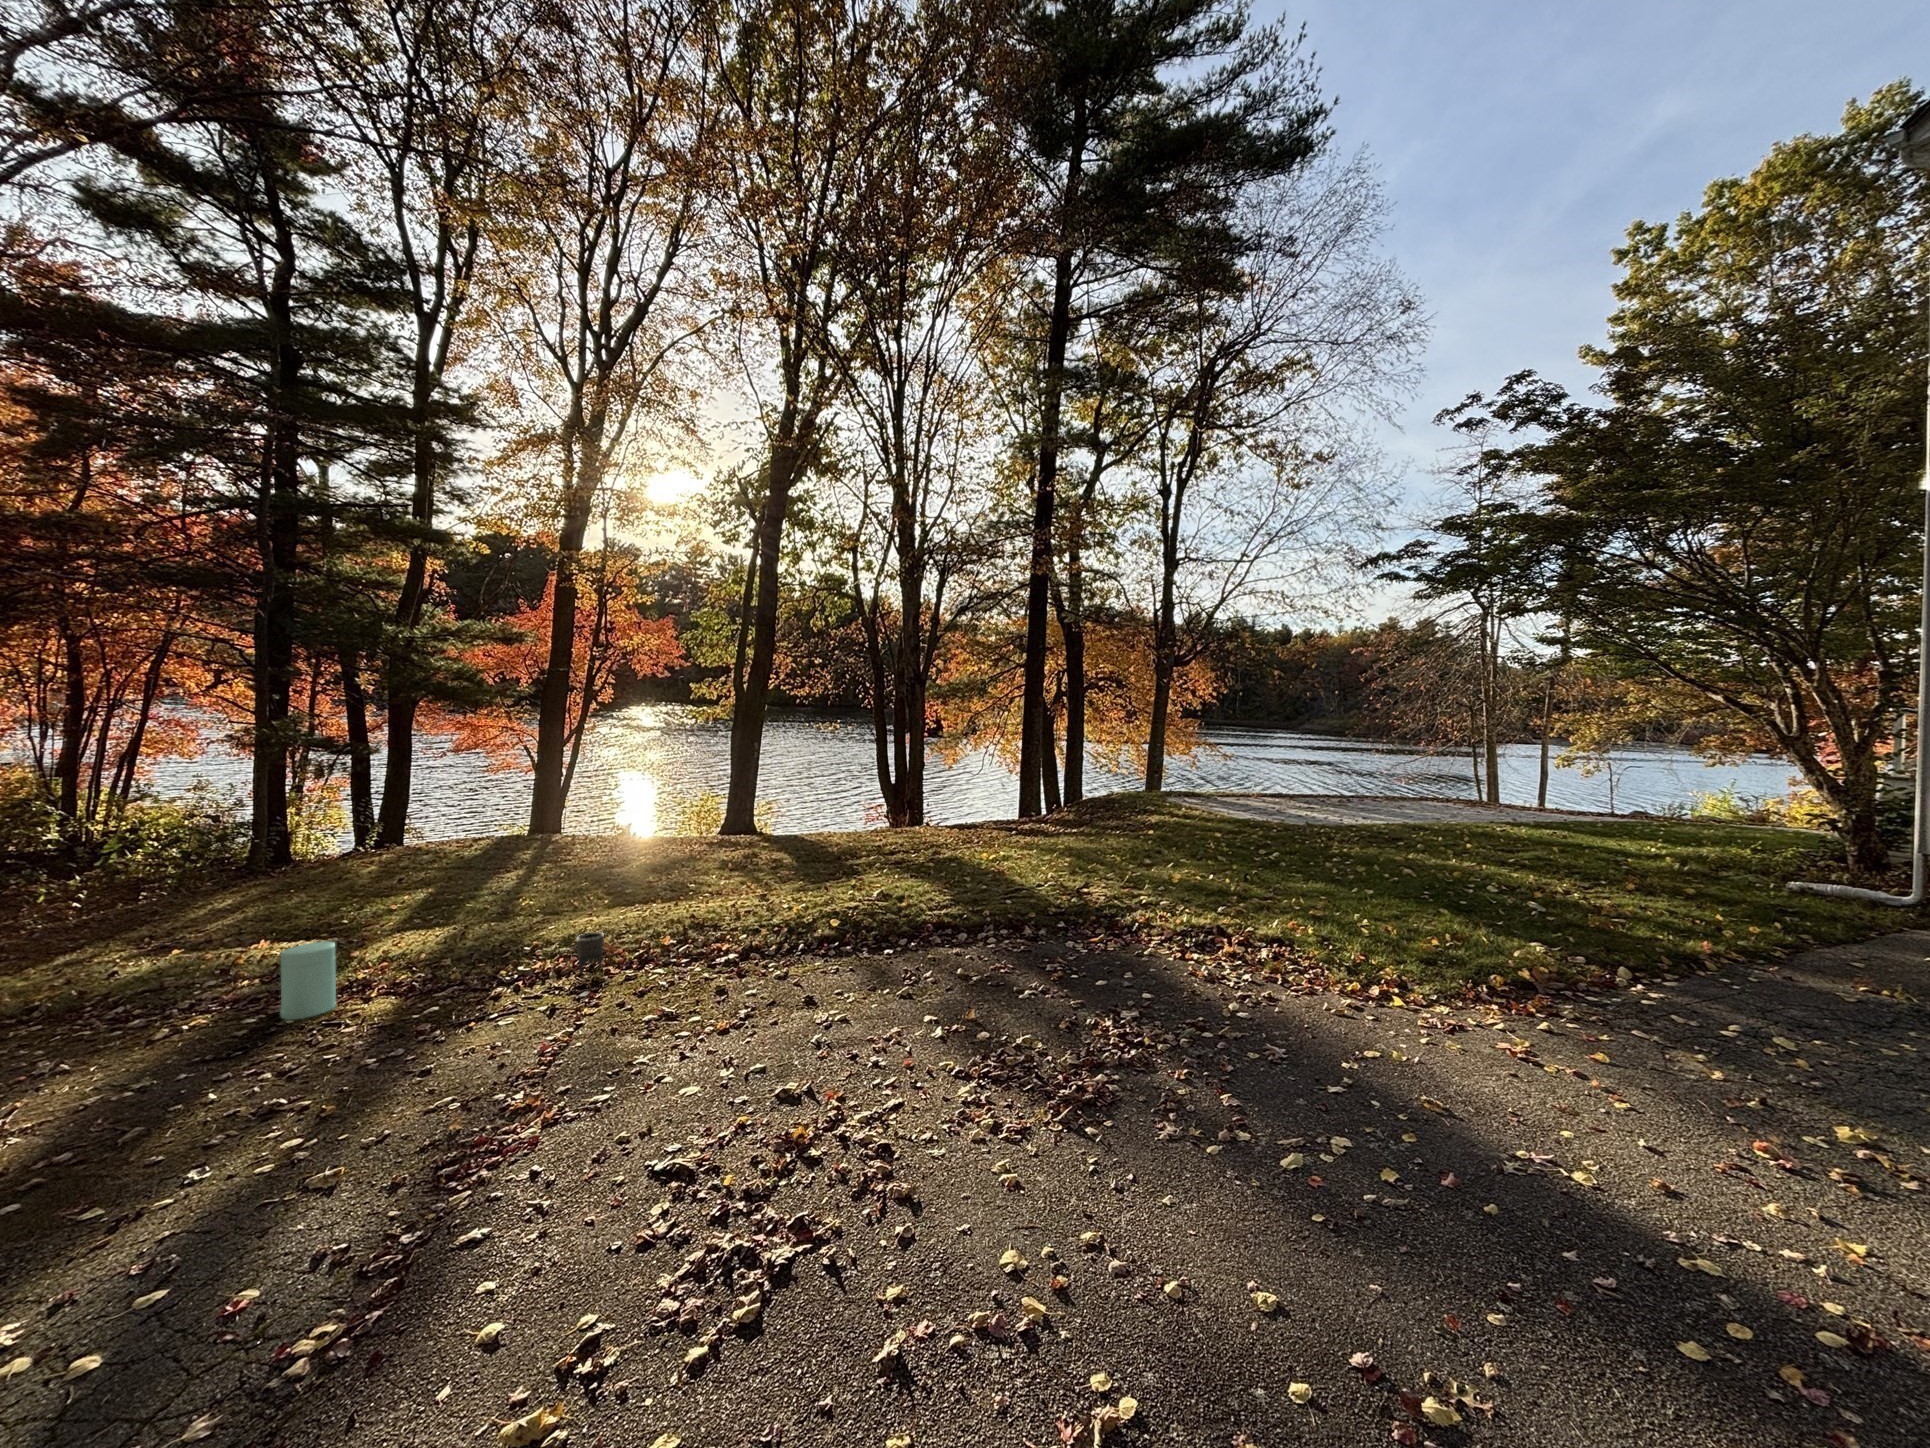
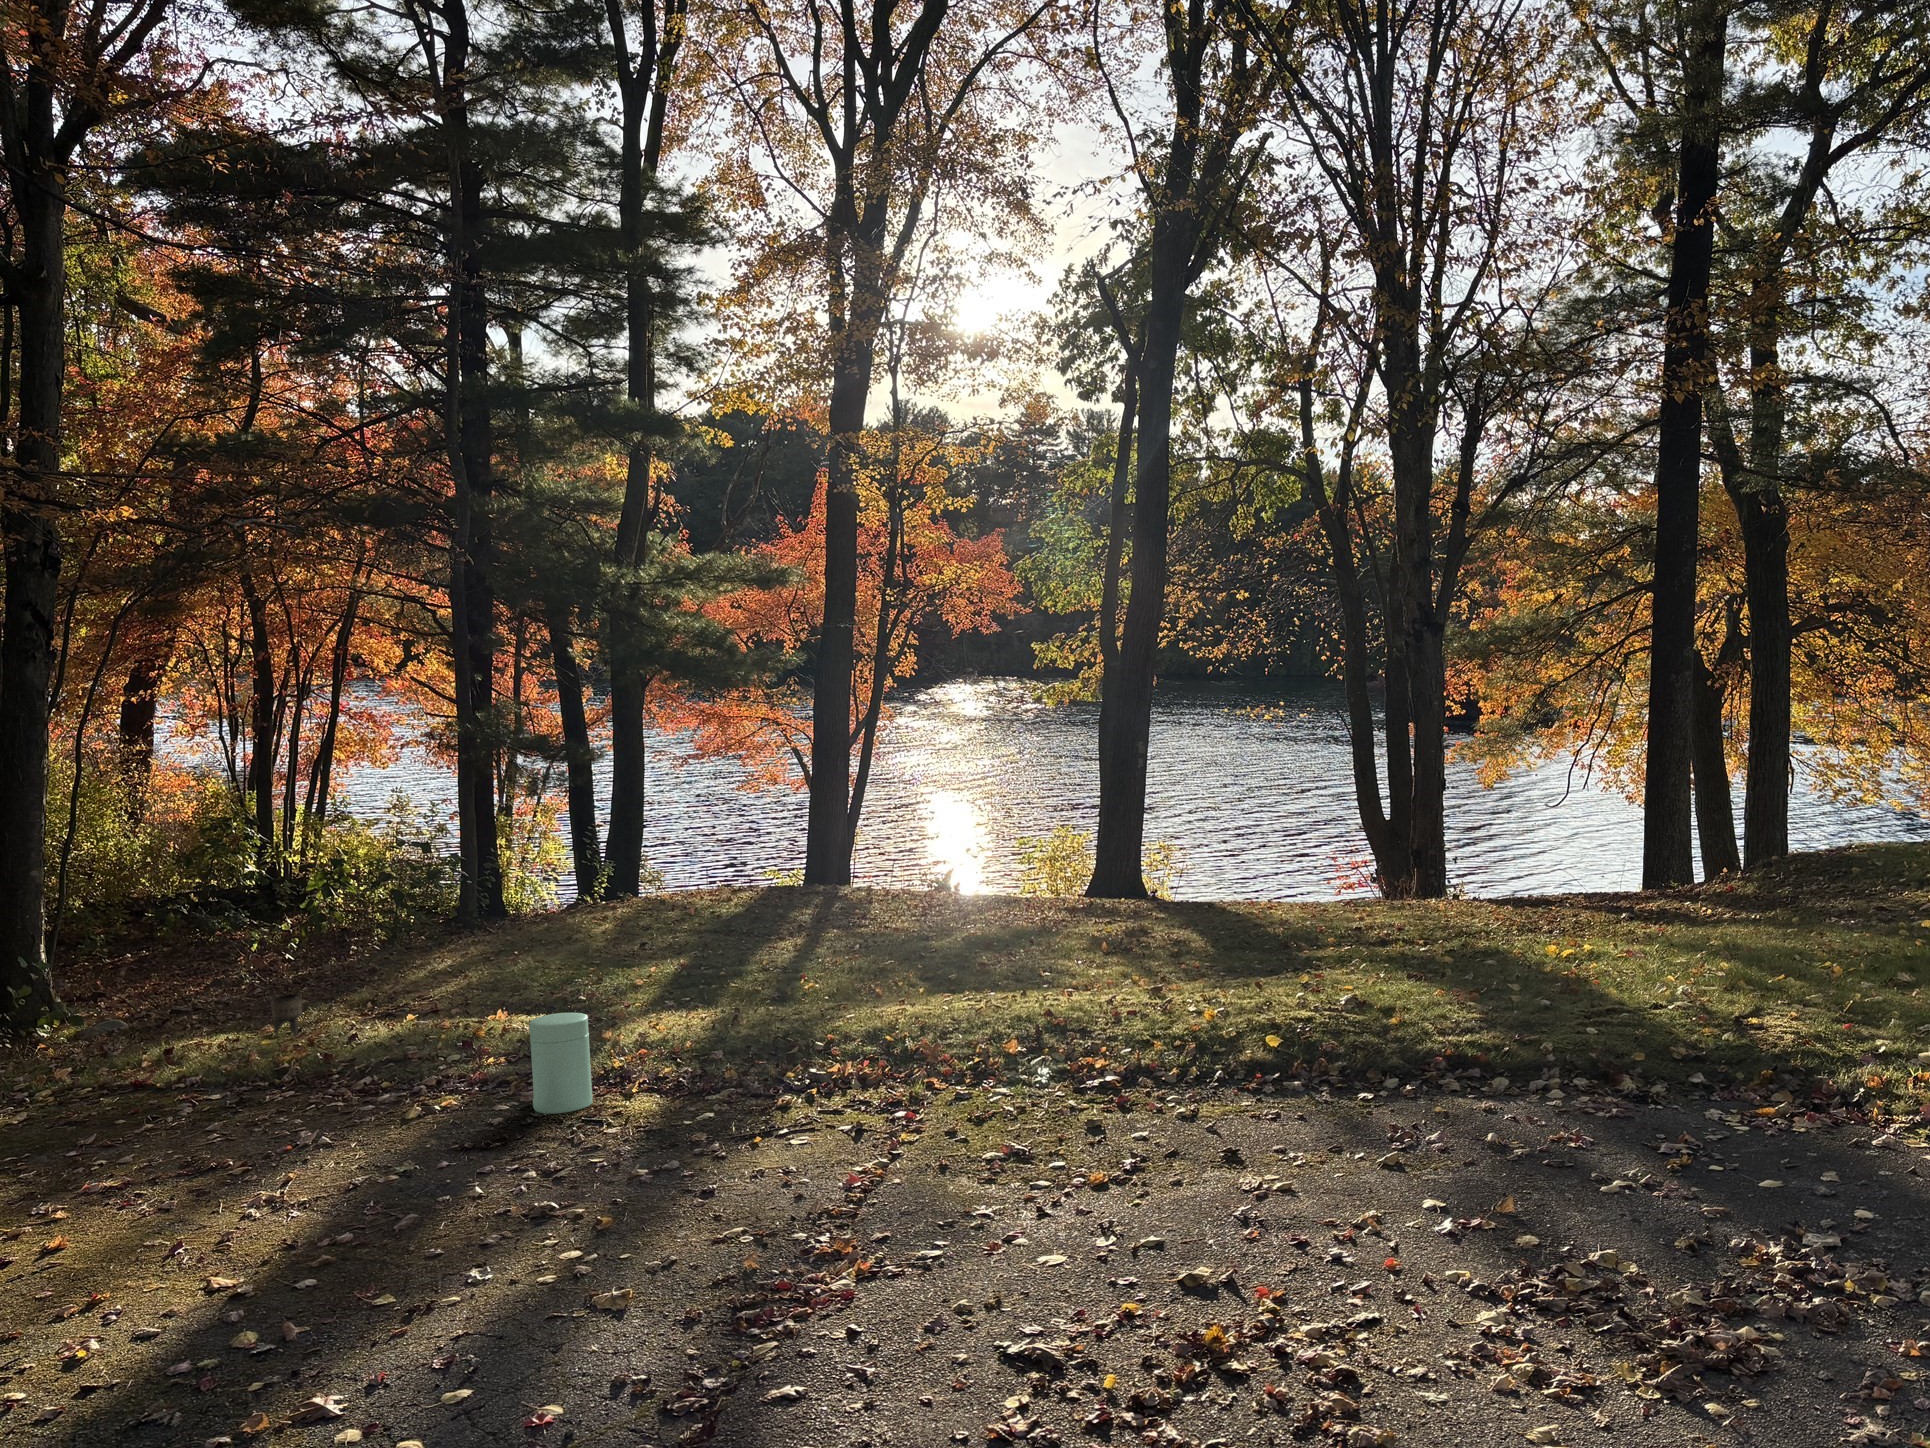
planter: present [576,932,604,972] -> present [271,993,302,1036]

